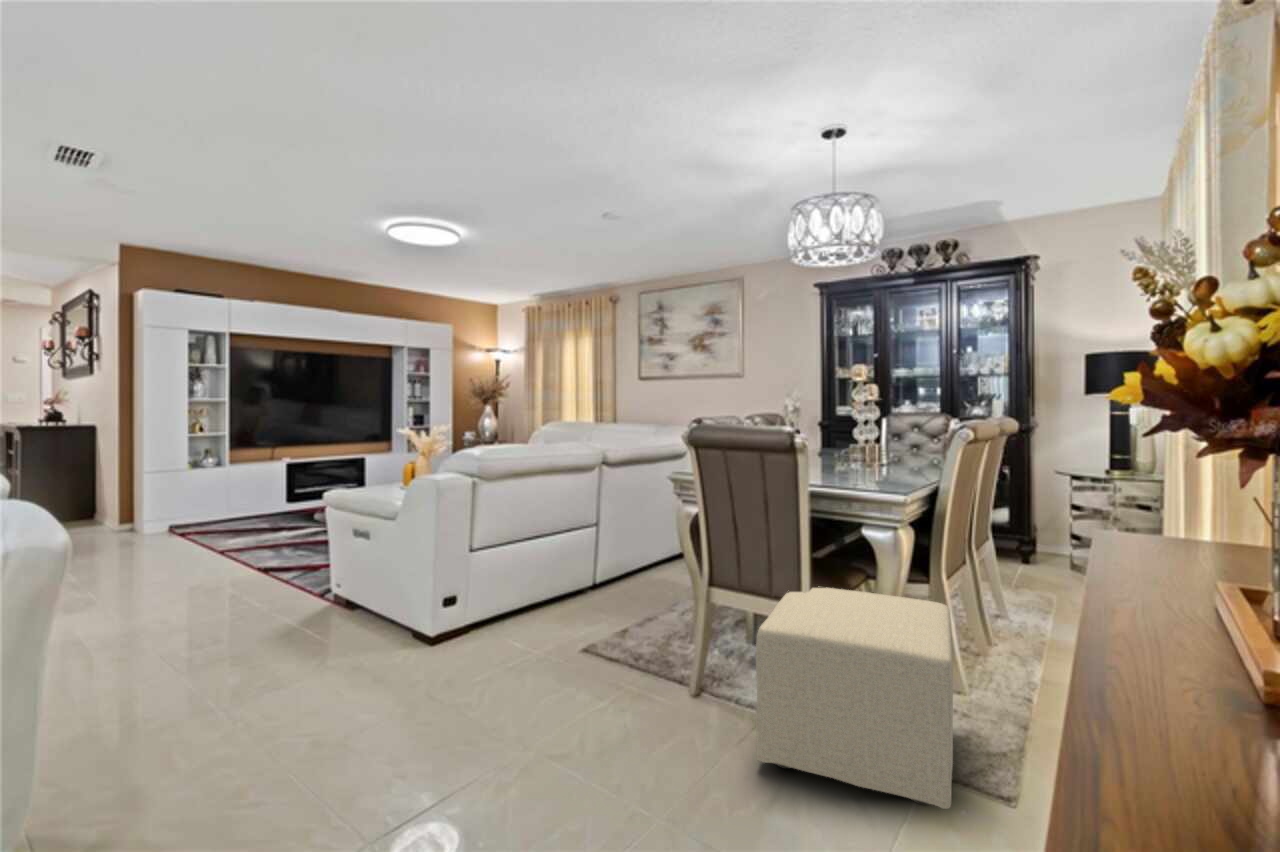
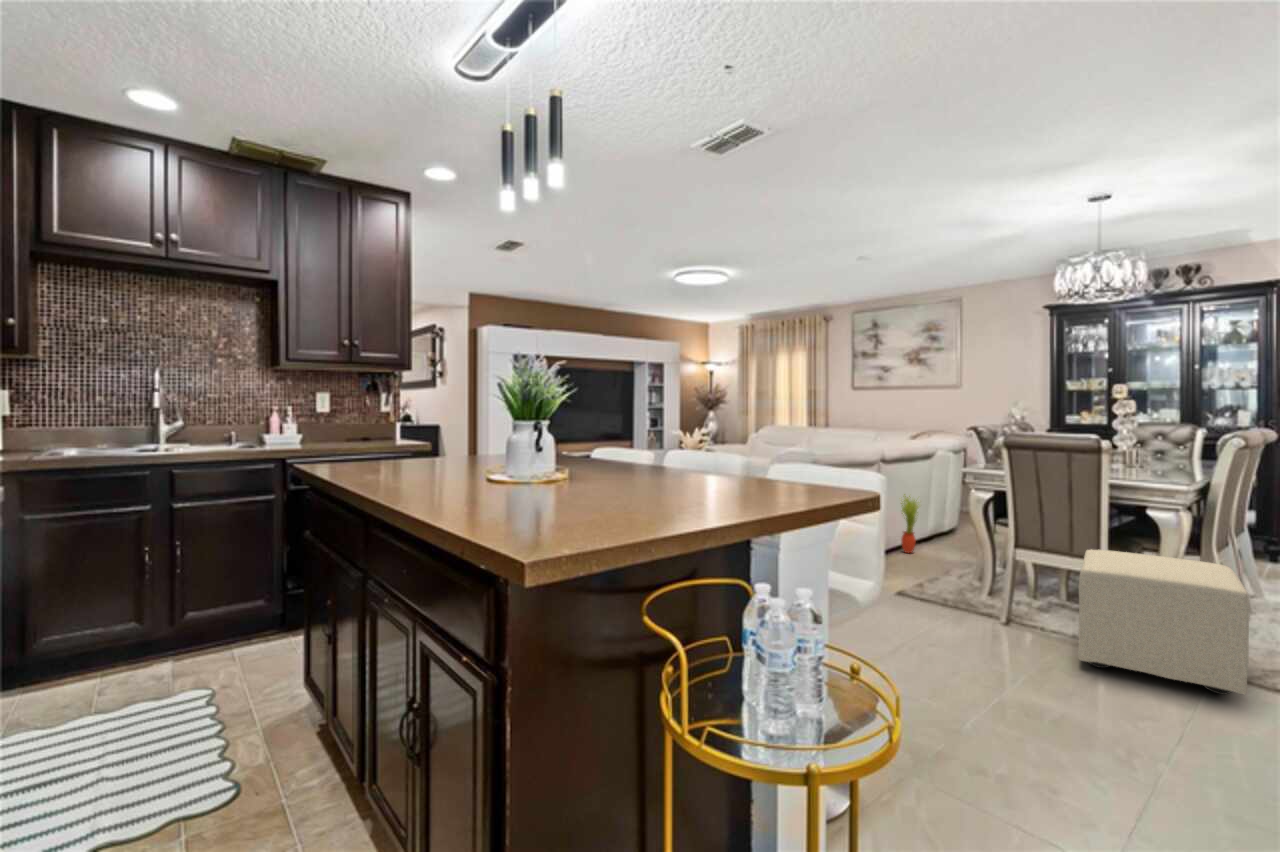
potted plant: none [639,504,665,578] -> present [901,494,919,553]

